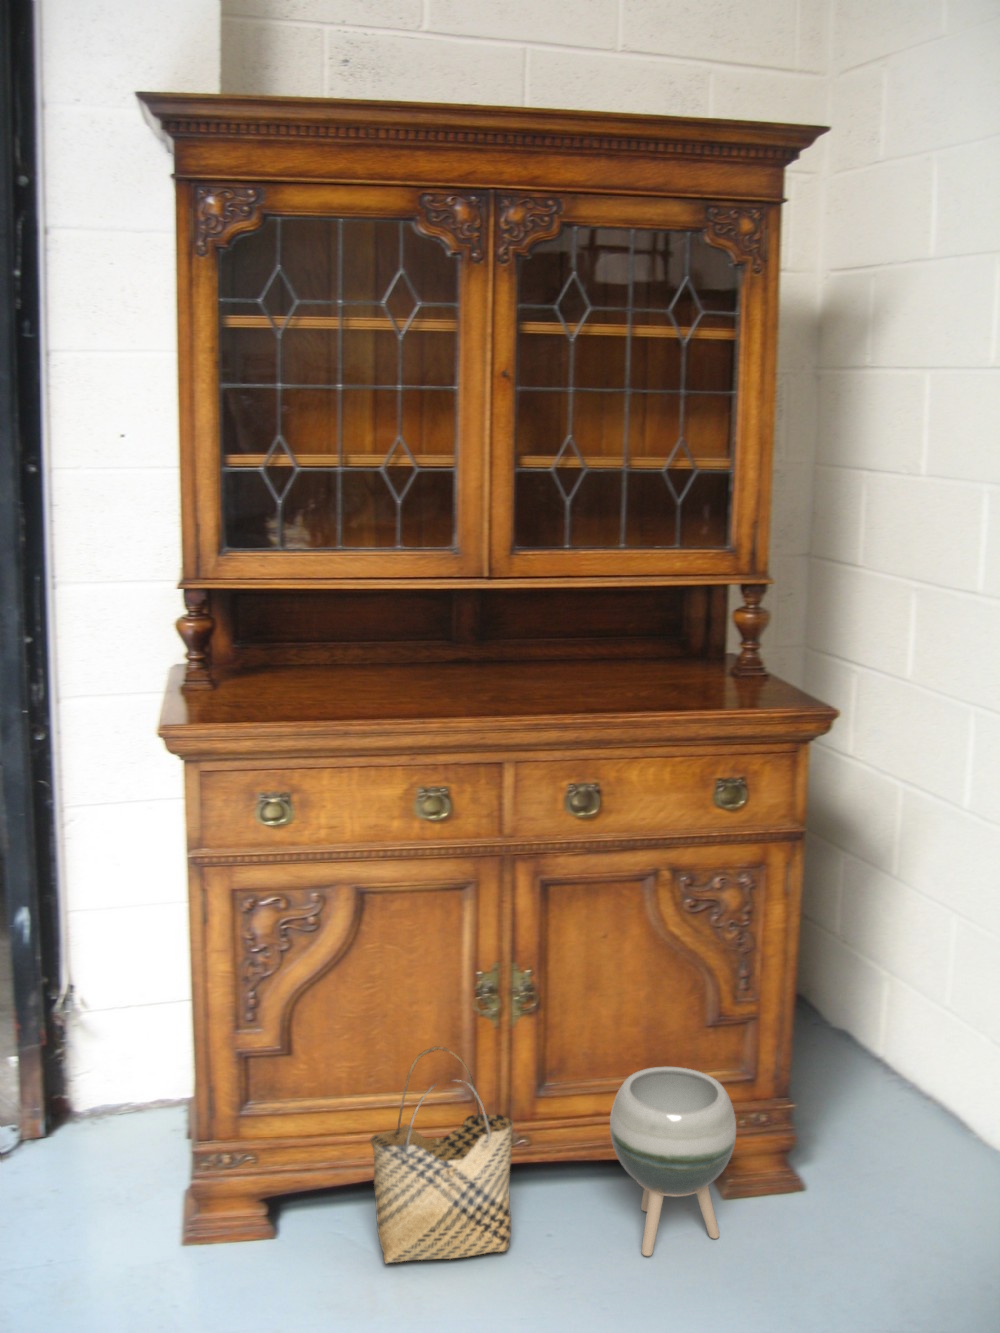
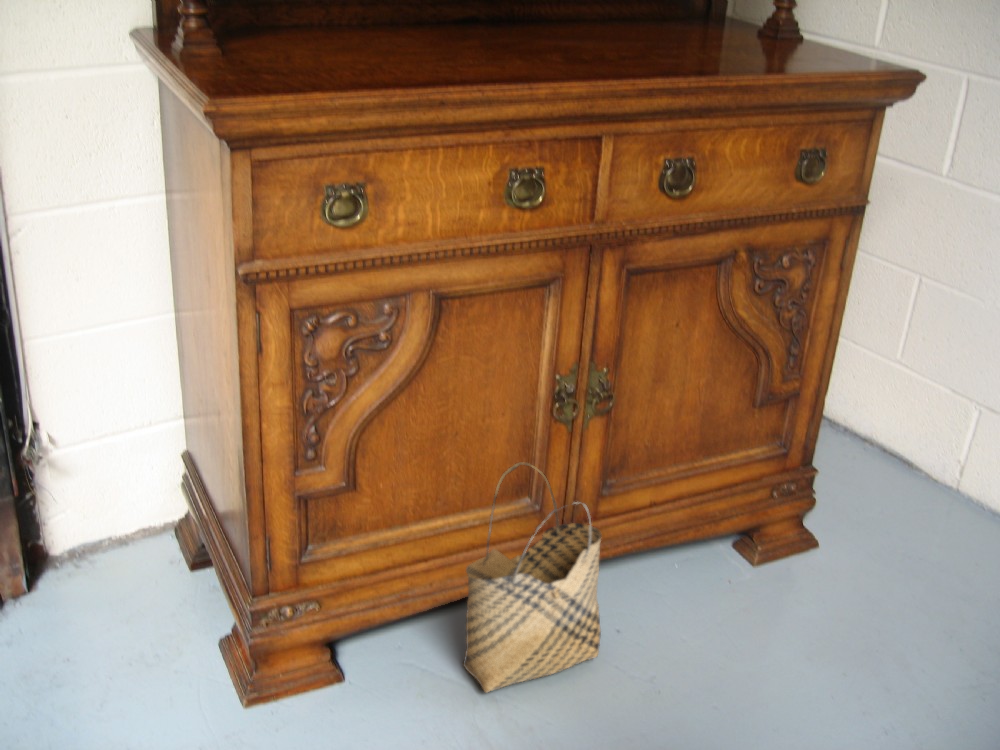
planter: present [610,1067,736,1256] -> none [685,452,816,638]

